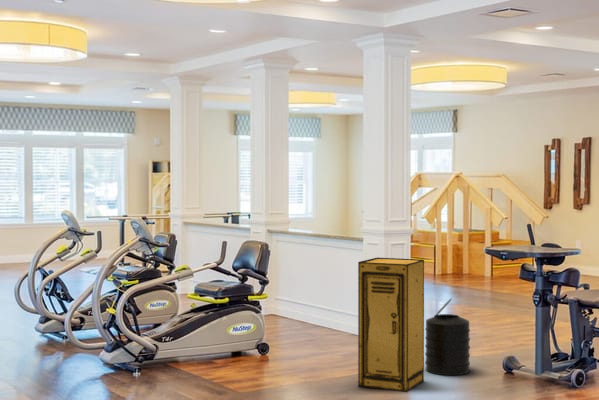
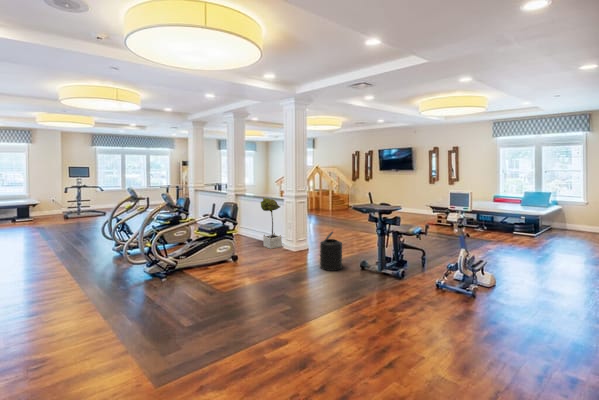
potted tree: none [314,234,356,339] -> present [261,198,282,249]
storage cabinet: present [358,258,424,392] -> none [288,212,322,285]

